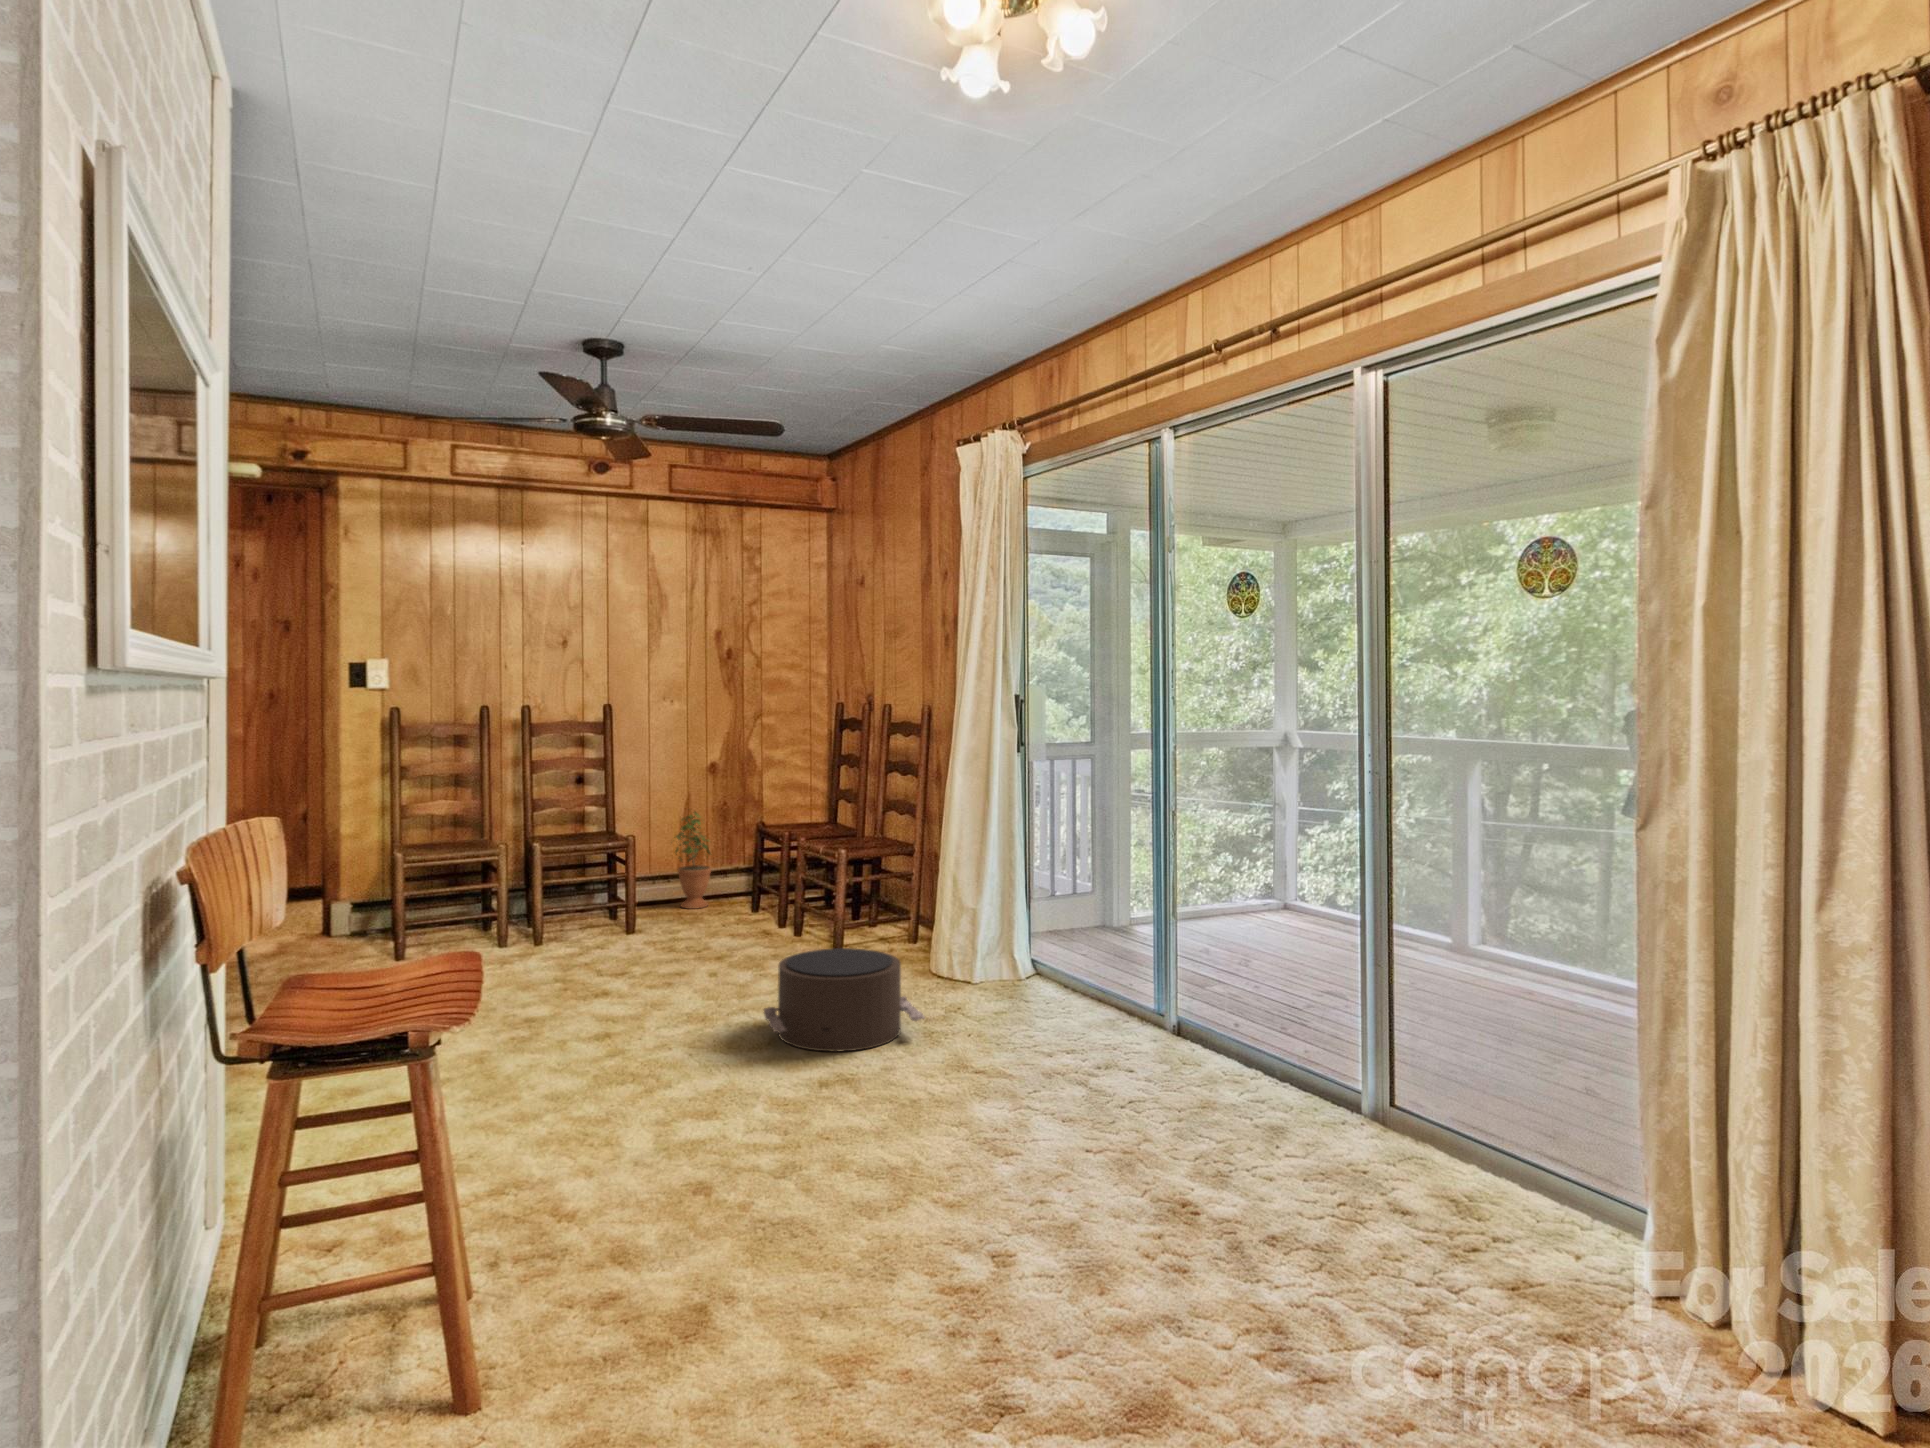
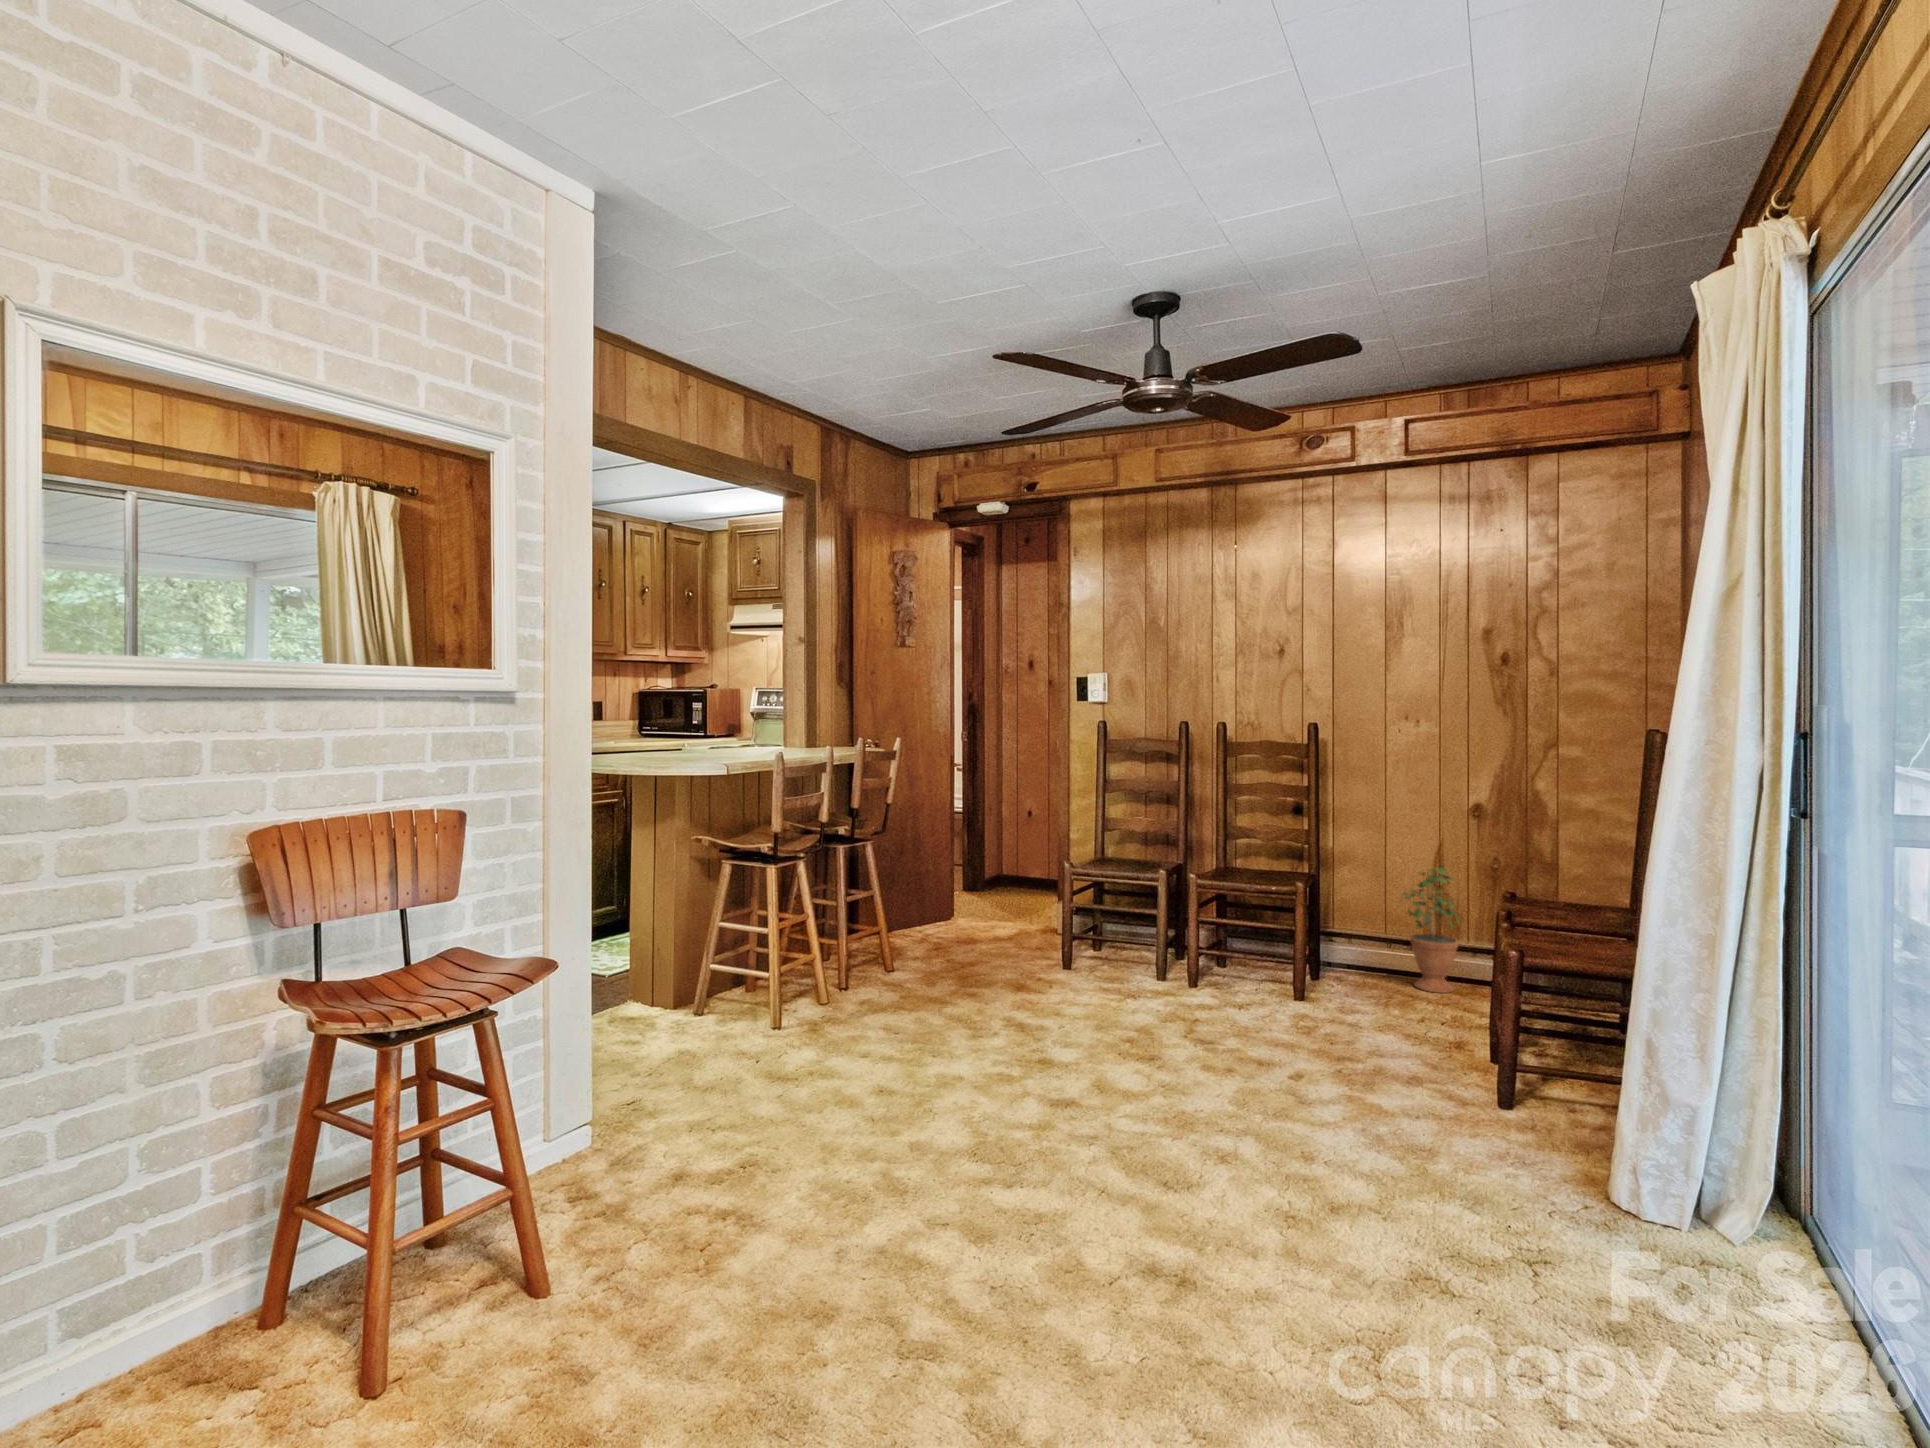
pouf: present [764,948,924,1052] -> none [1163,1089,1426,1276]

